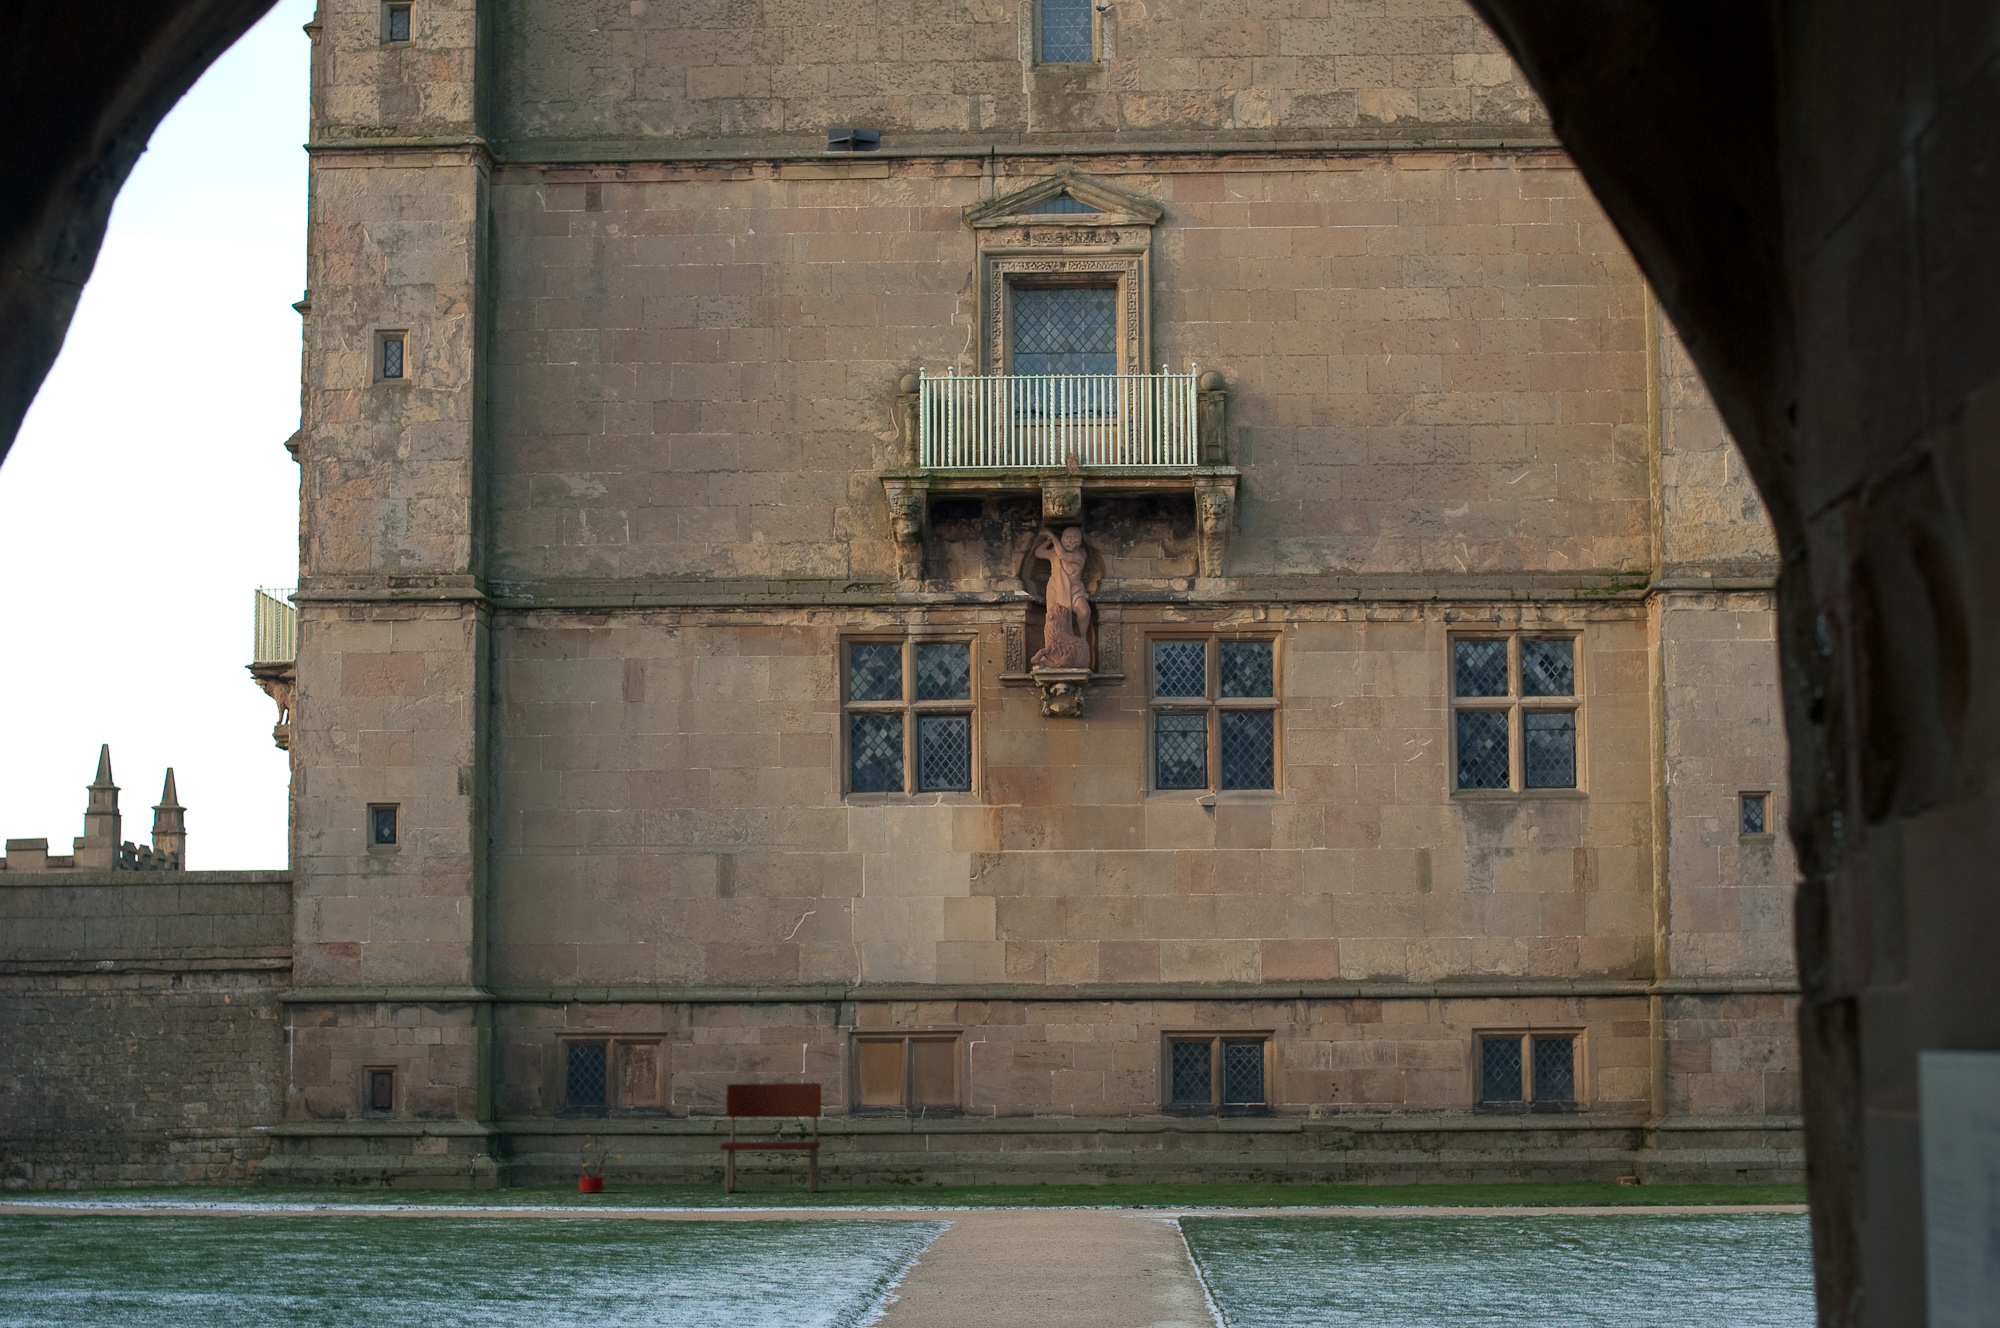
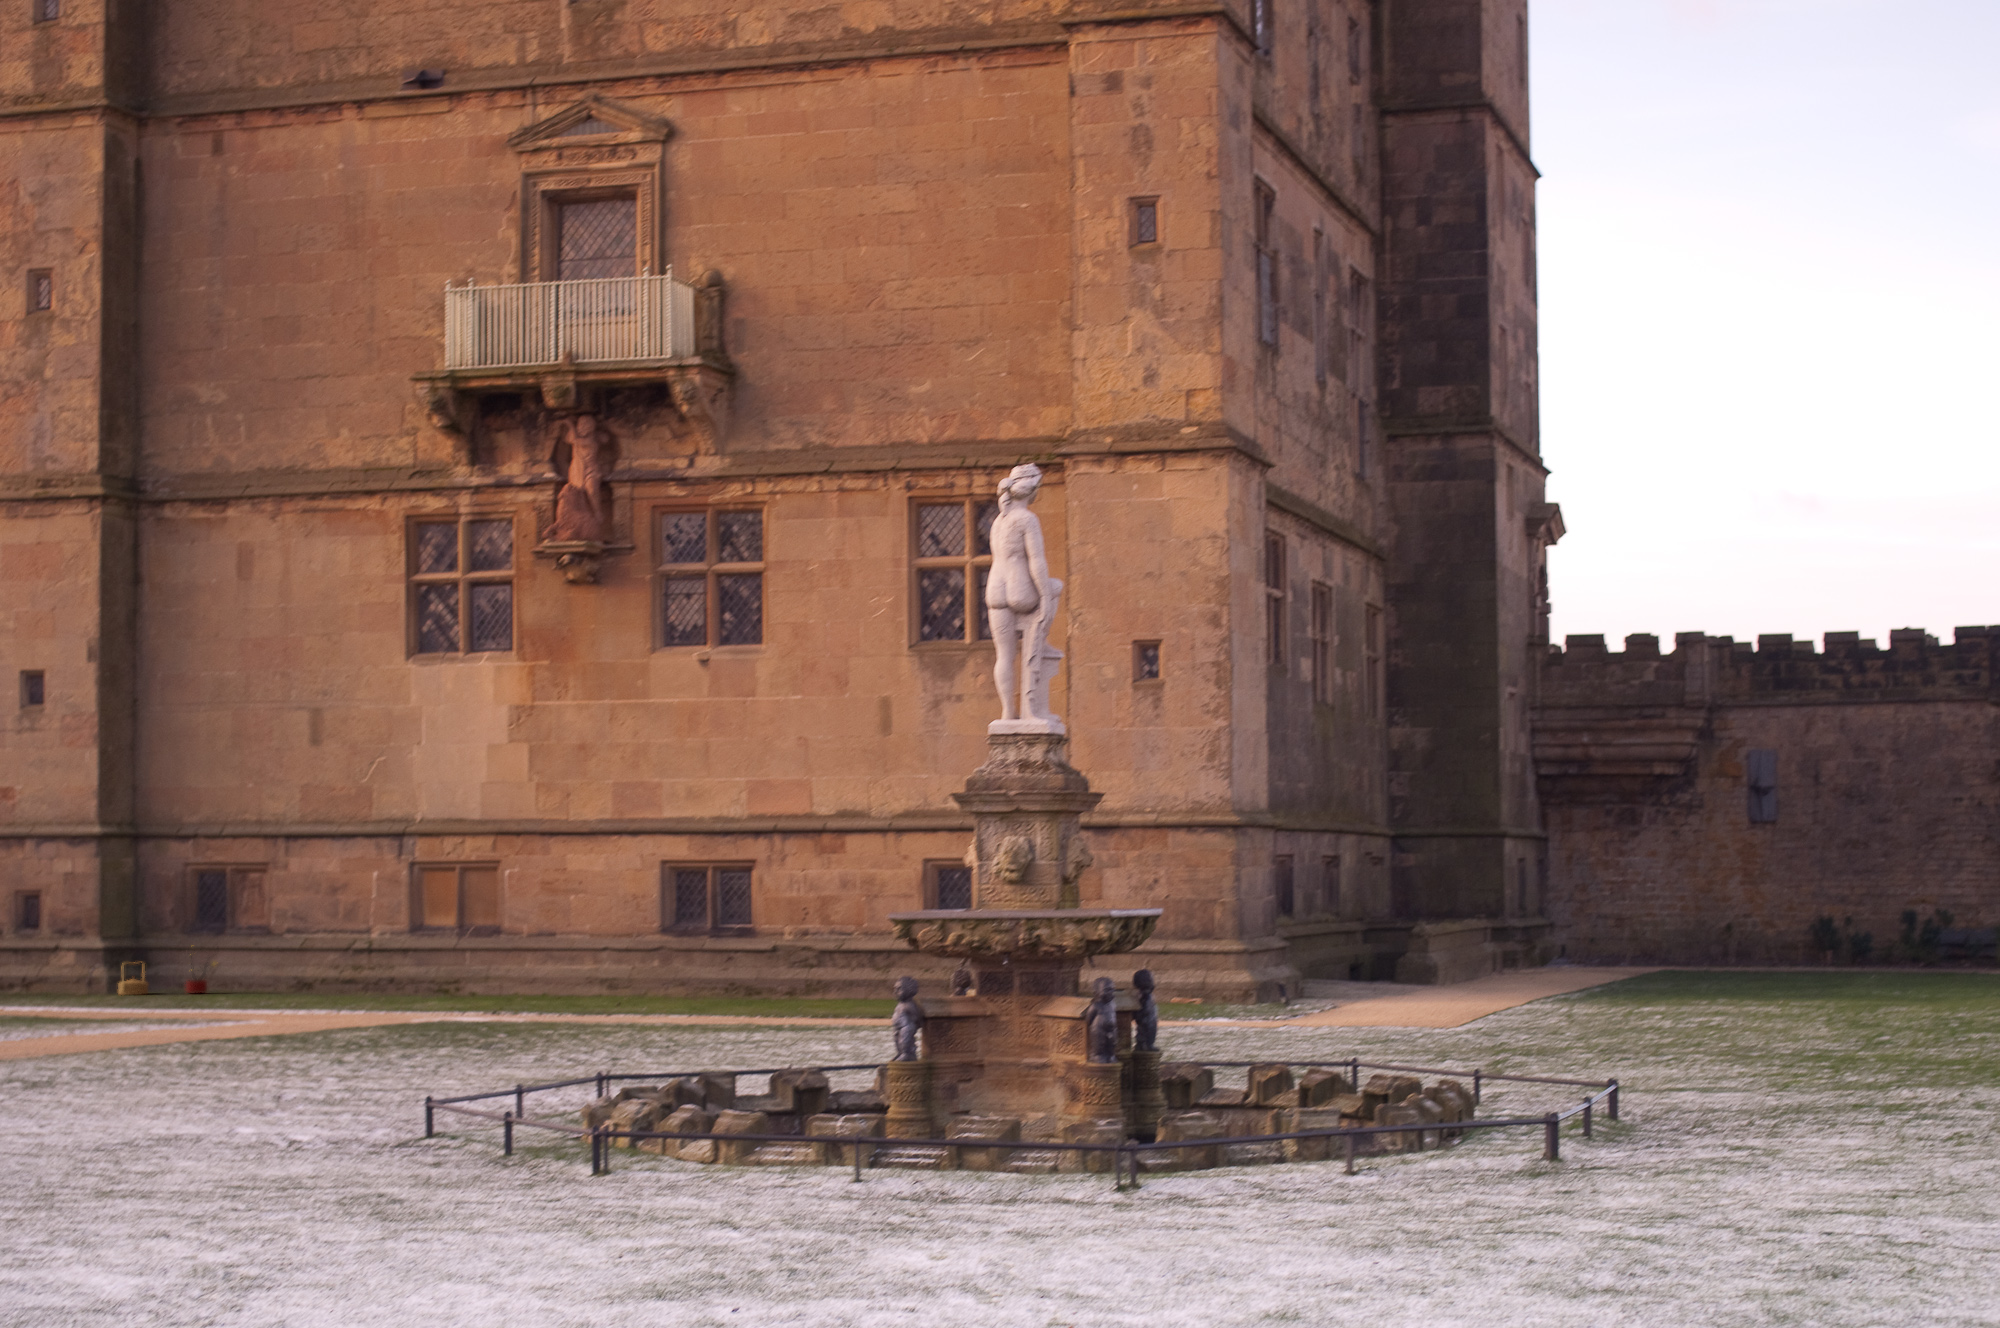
bench: present [720,1083,821,1193] -> none [282,903,378,996]
woven basket: none [499,1155,535,1195] -> present [118,962,148,995]

